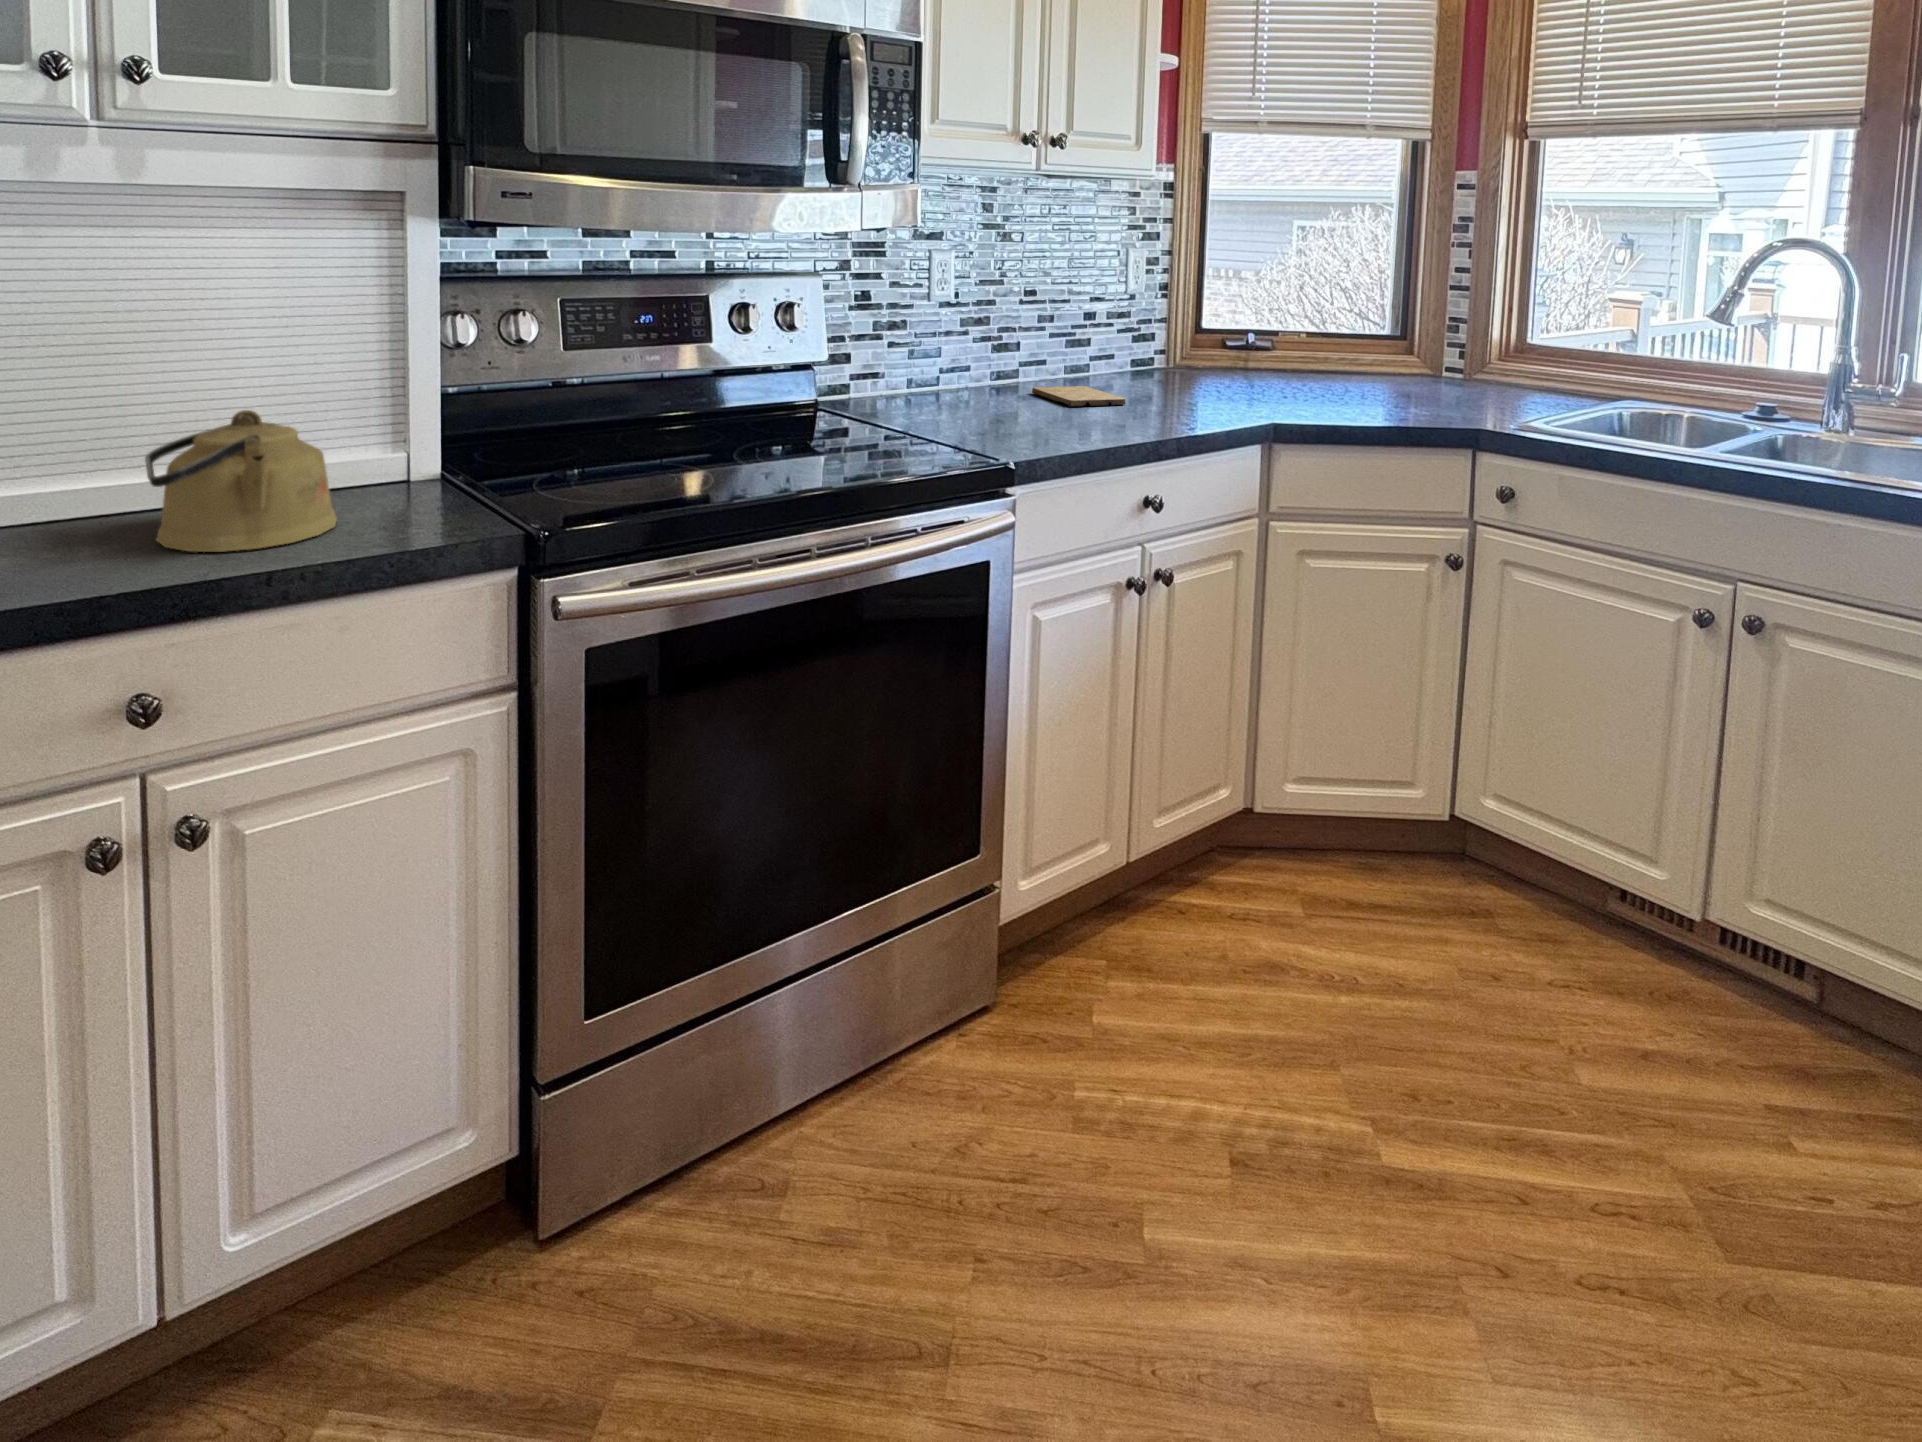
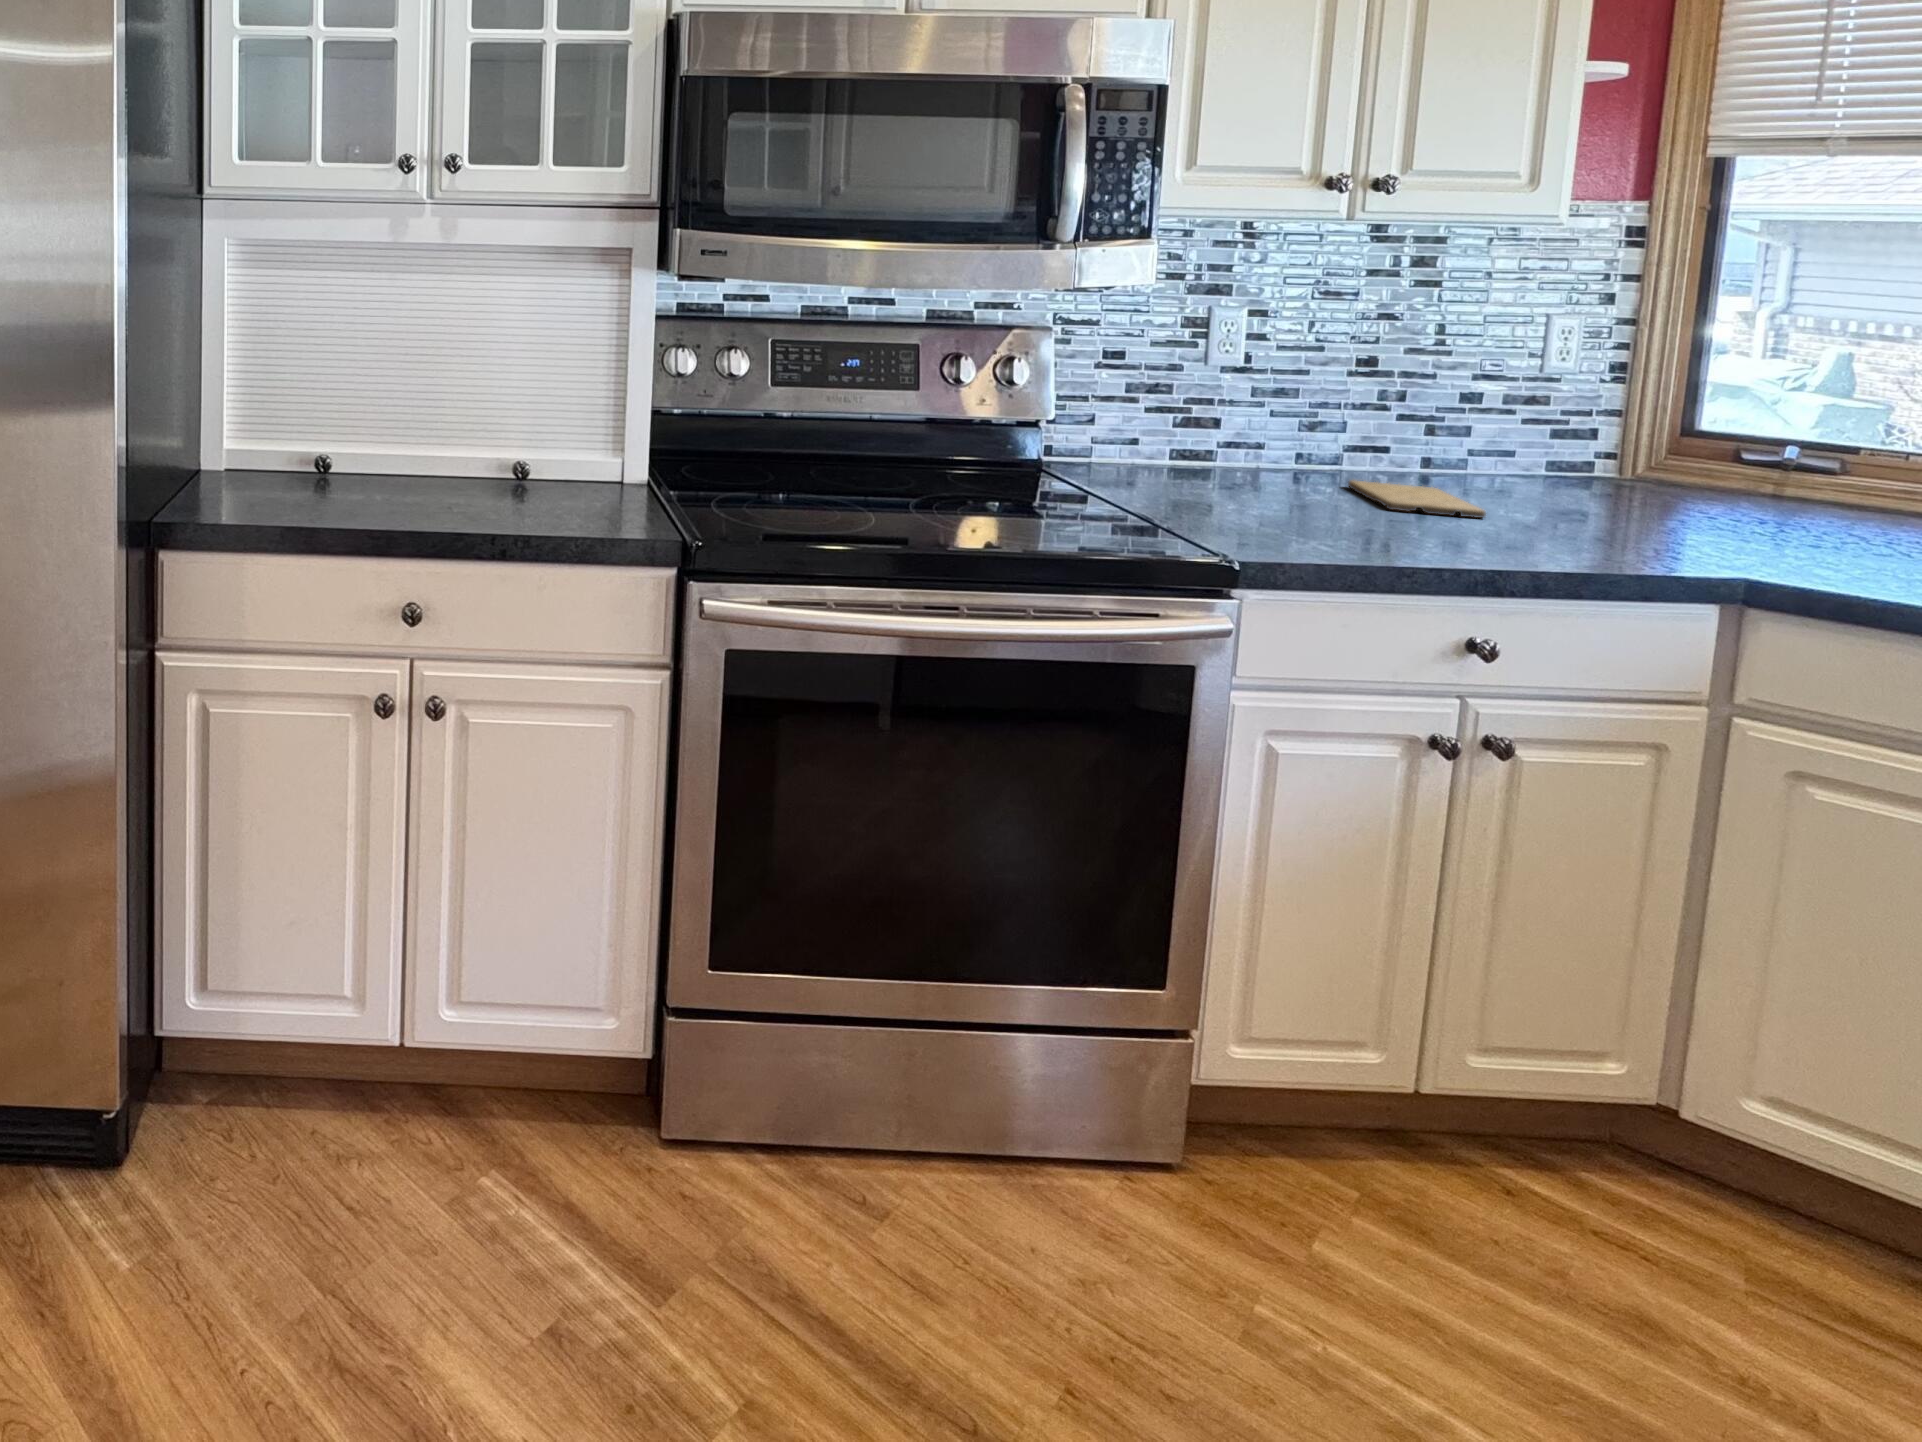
kettle: present [145,410,337,552] -> none [435,413,557,516]

